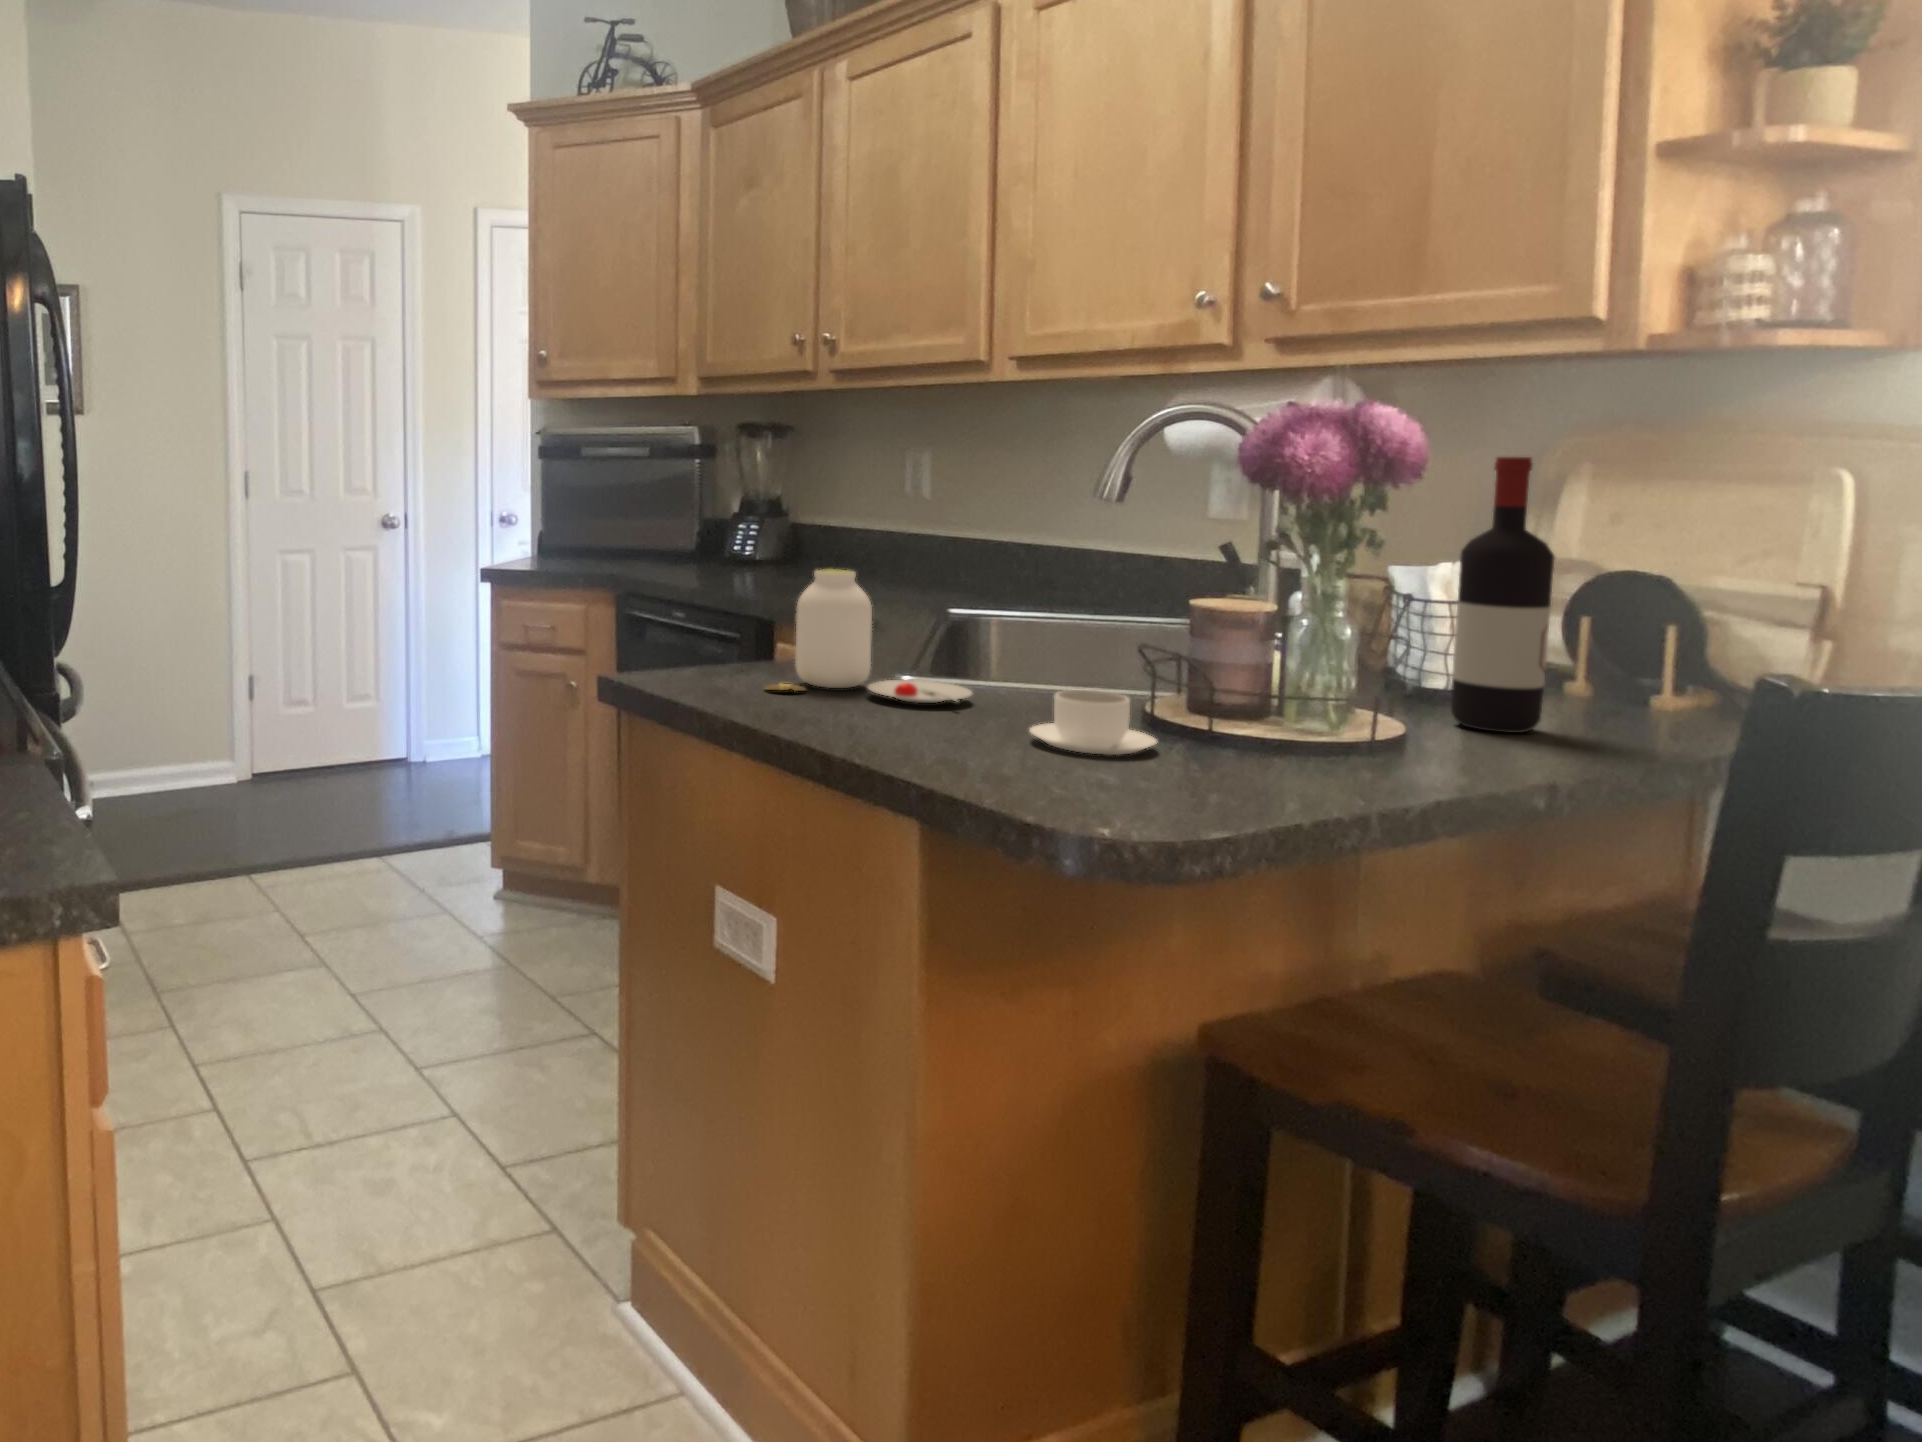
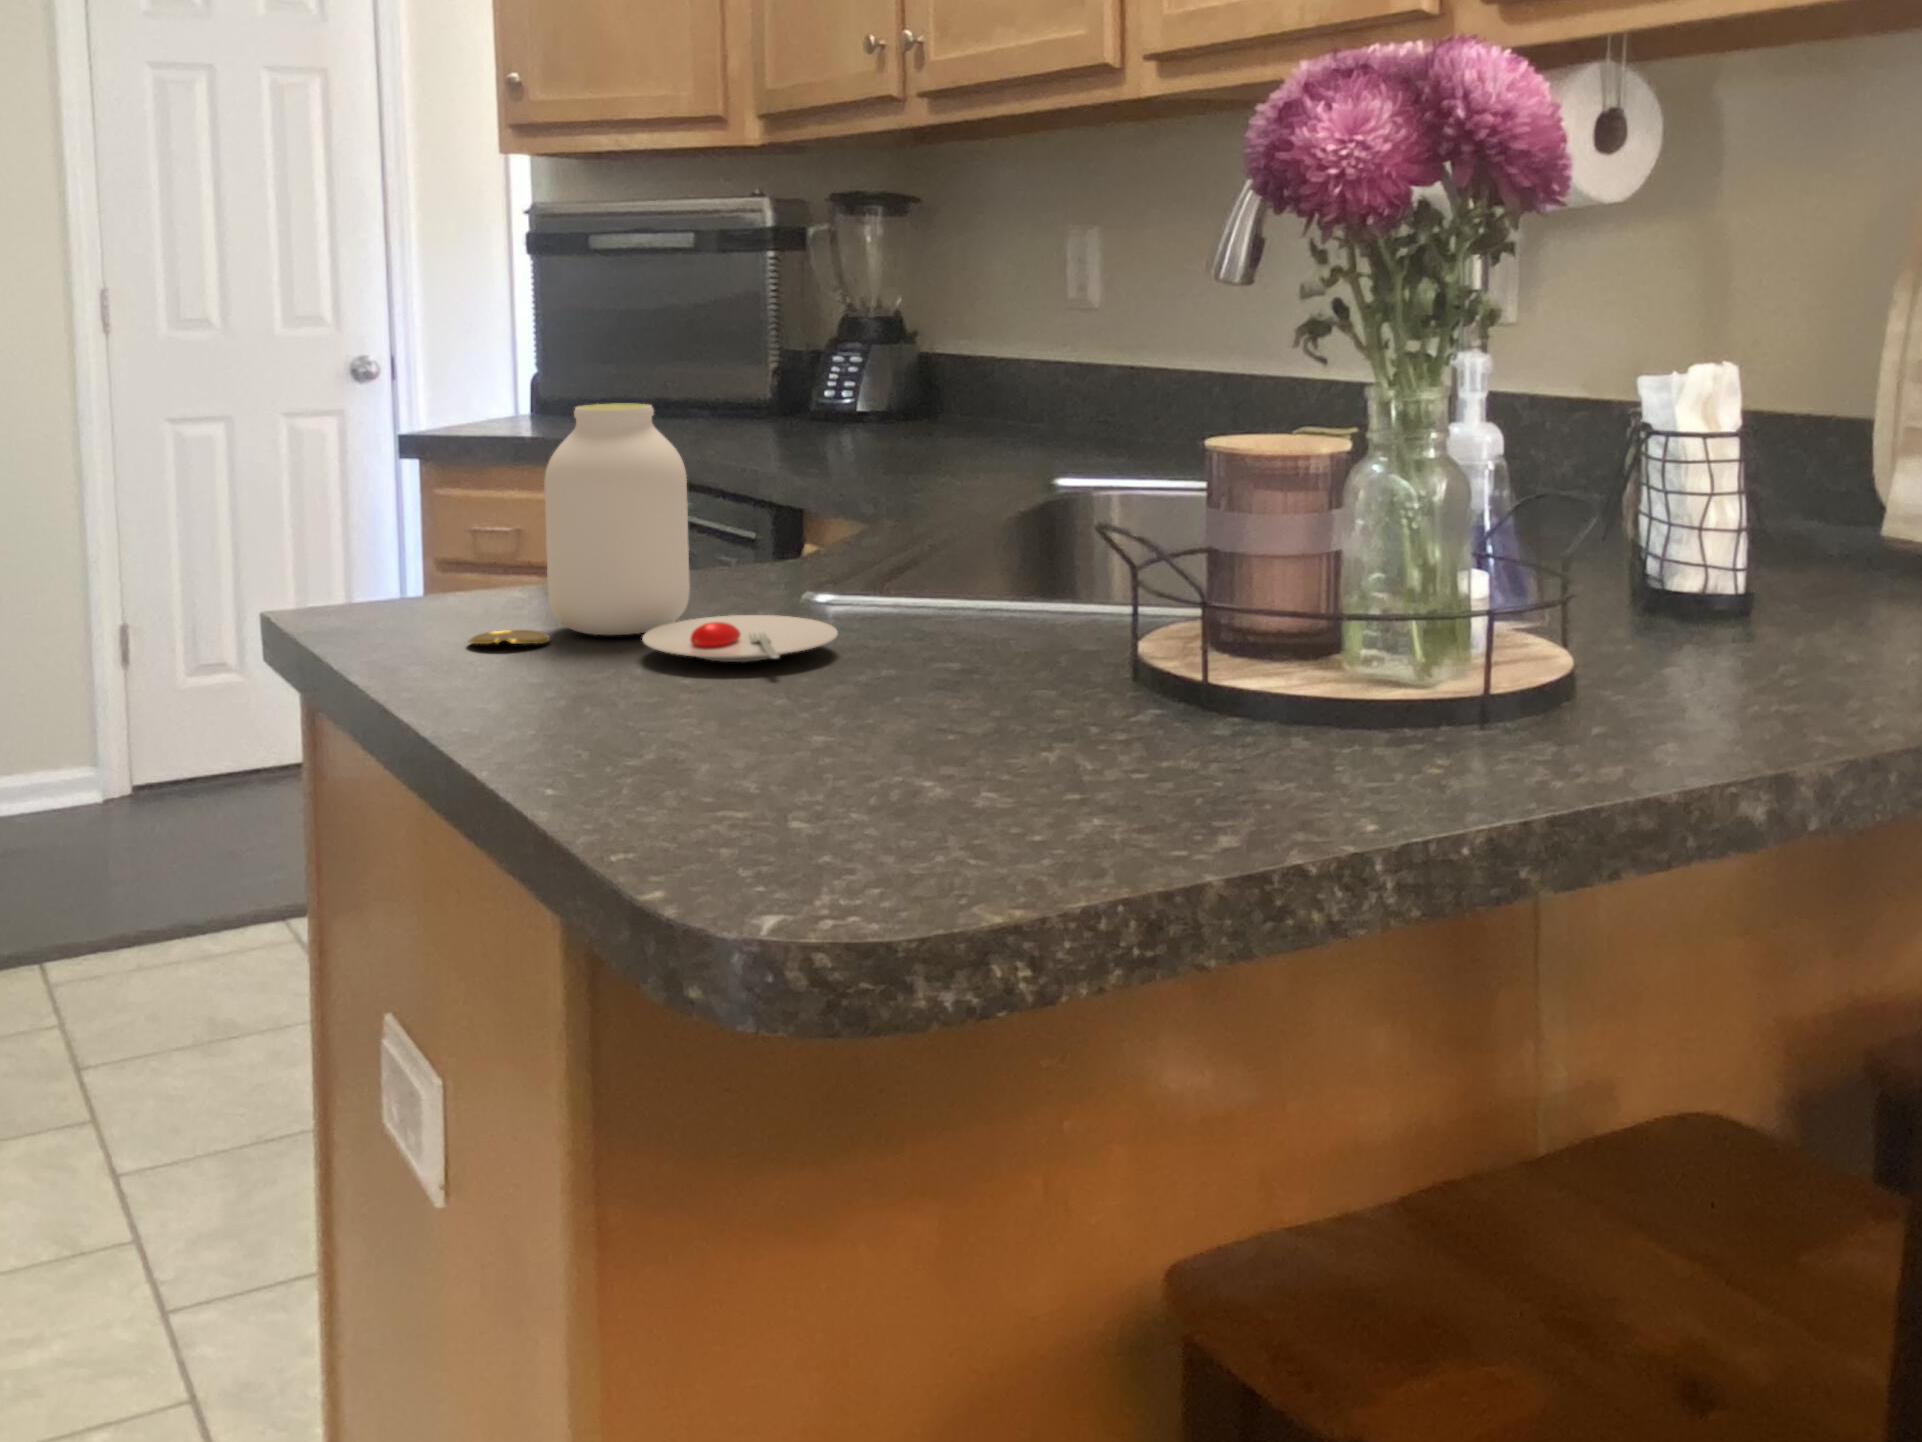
wine bottle: present [1451,457,1554,733] -> none [1679,149,1843,688]
coffee cup: present [1030,690,1157,755] -> none [811,631,1051,771]

